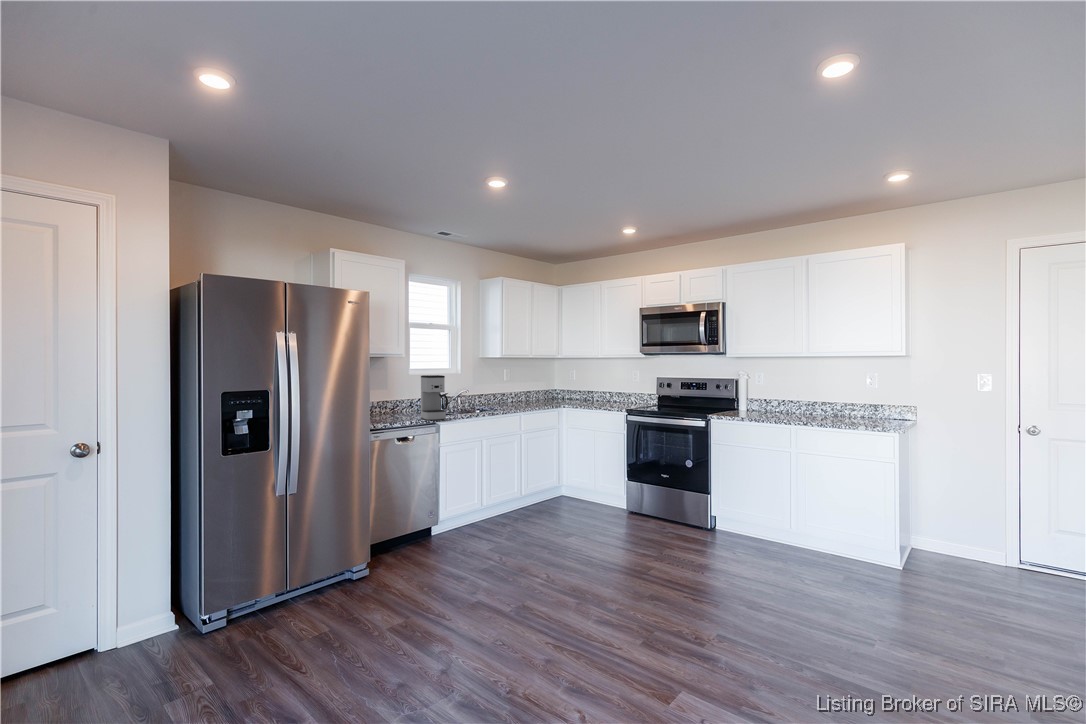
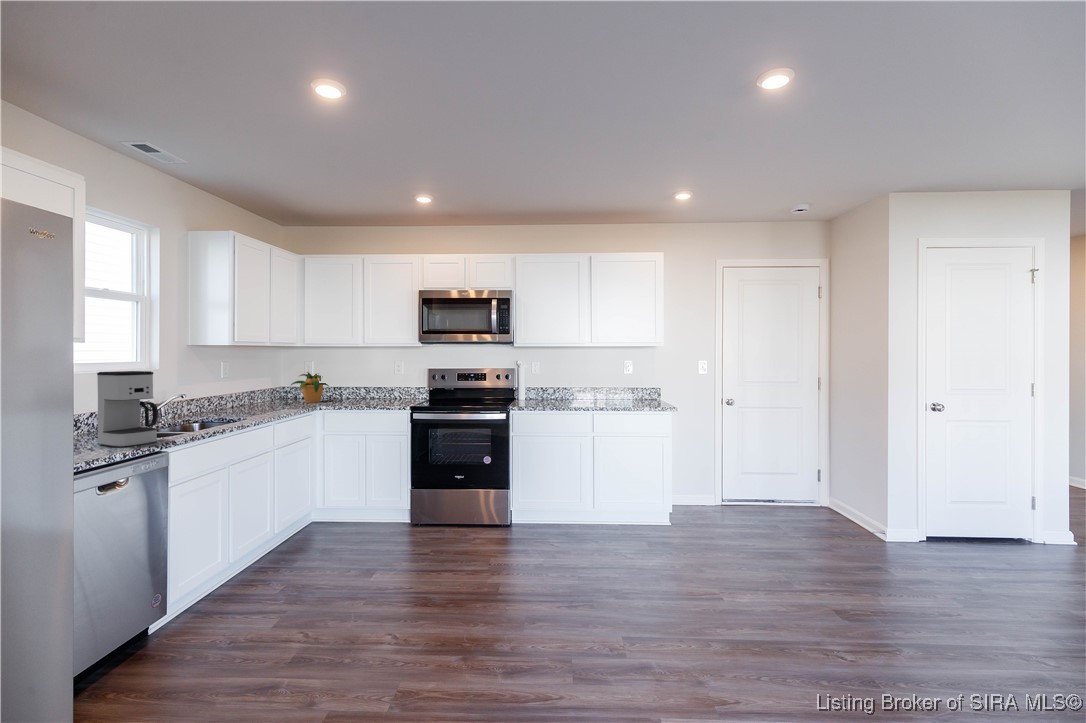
potted plant: none [558,378,589,403] -> present [291,372,329,403]

